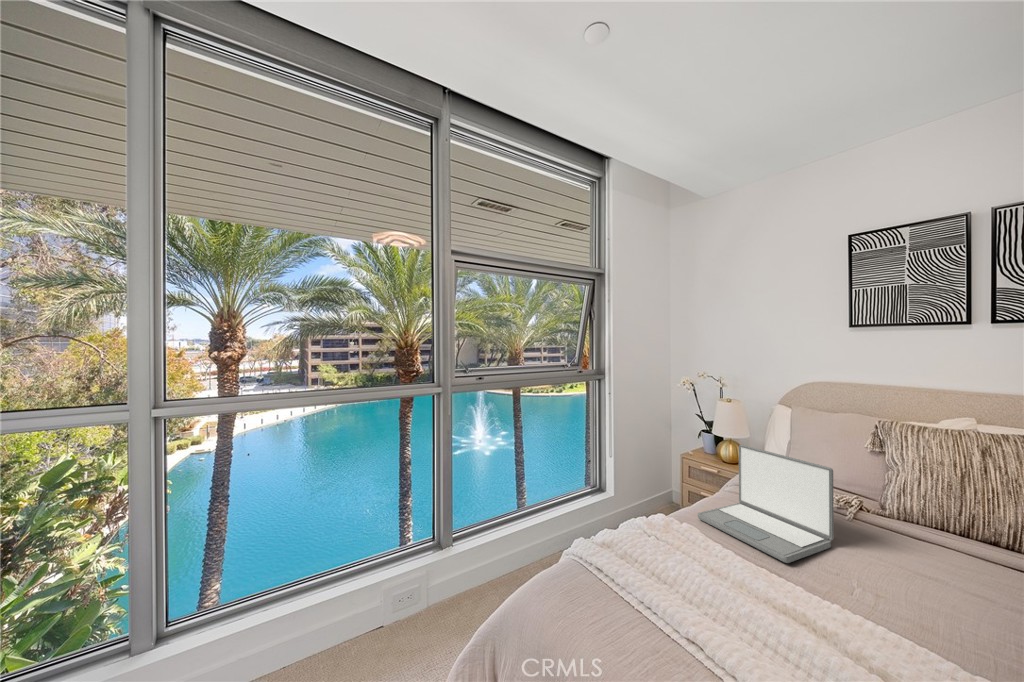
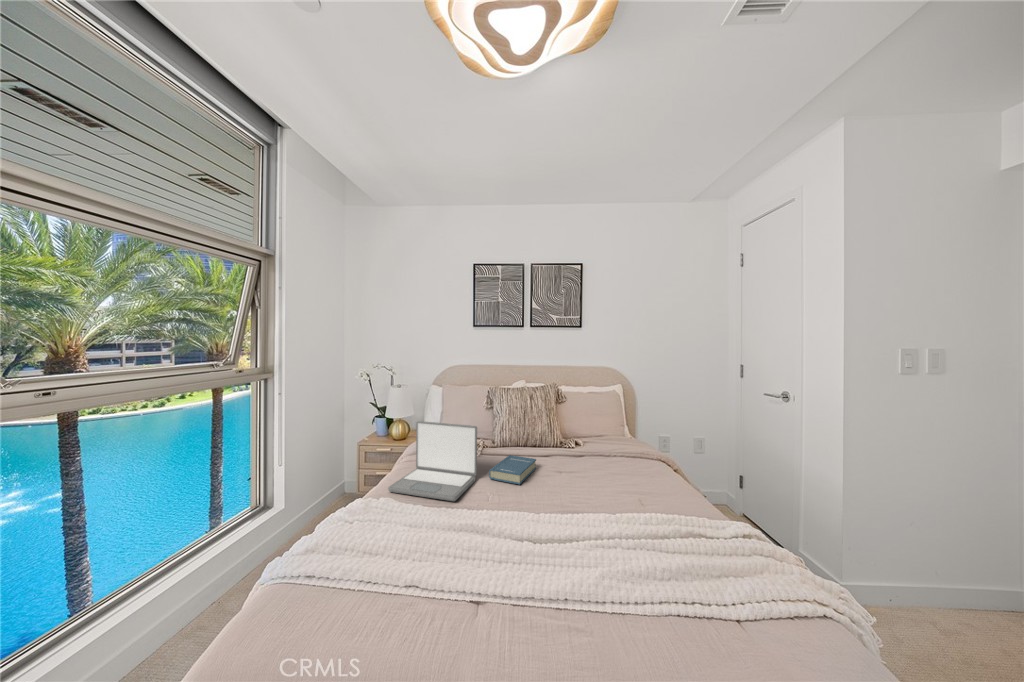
hardback book: none [858,529,976,585] -> present [489,455,536,485]

